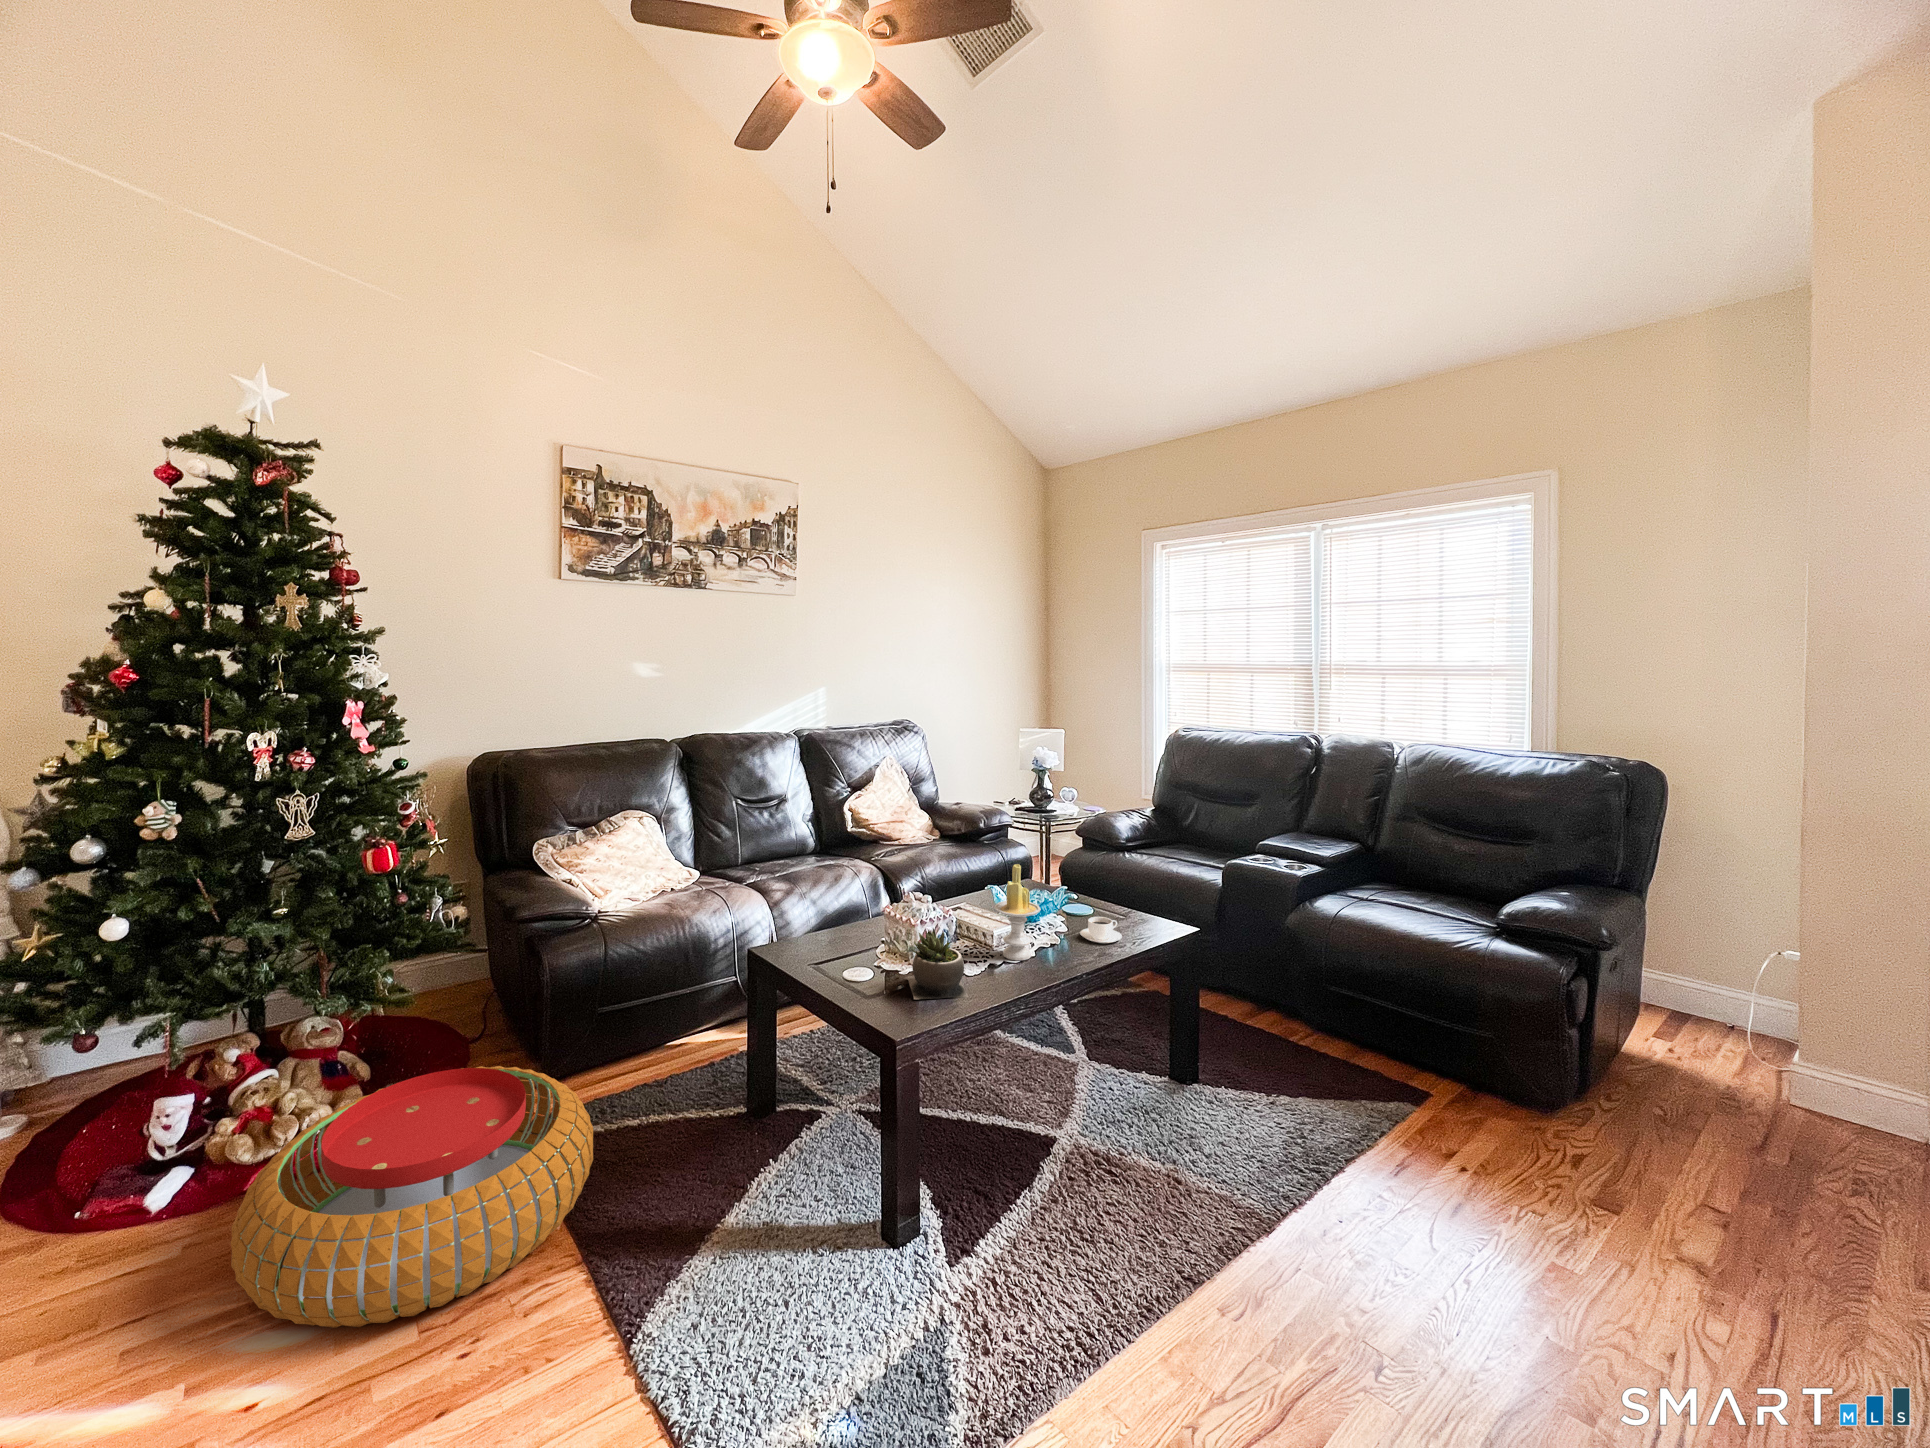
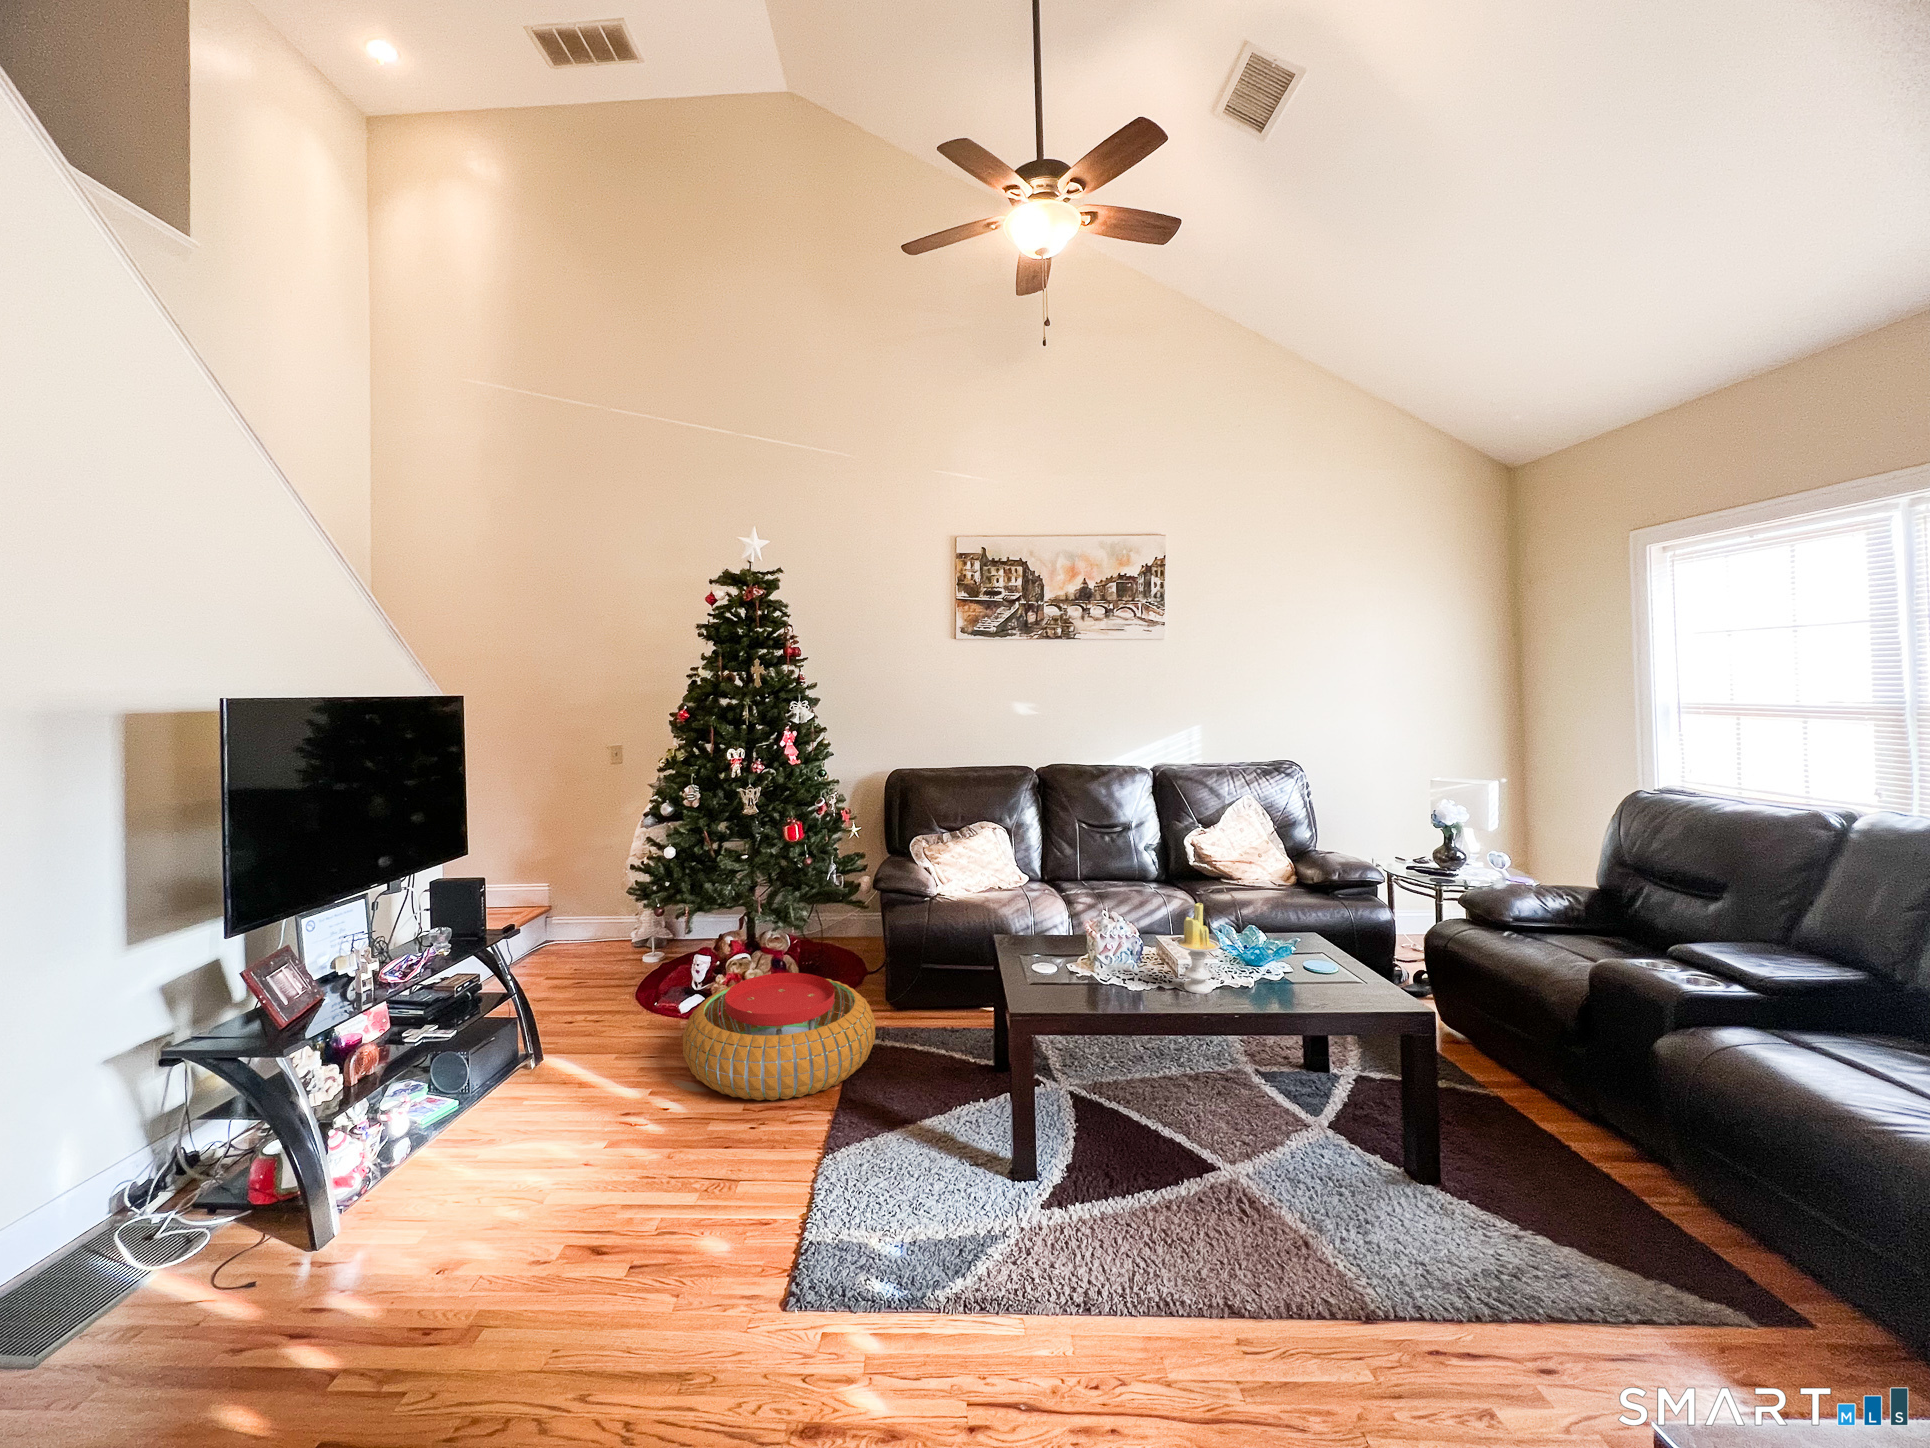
coffee cup: present [1080,917,1122,943] -> none [1282,973,1329,1001]
succulent plant: present [907,928,968,999] -> none [1063,940,1124,1005]

